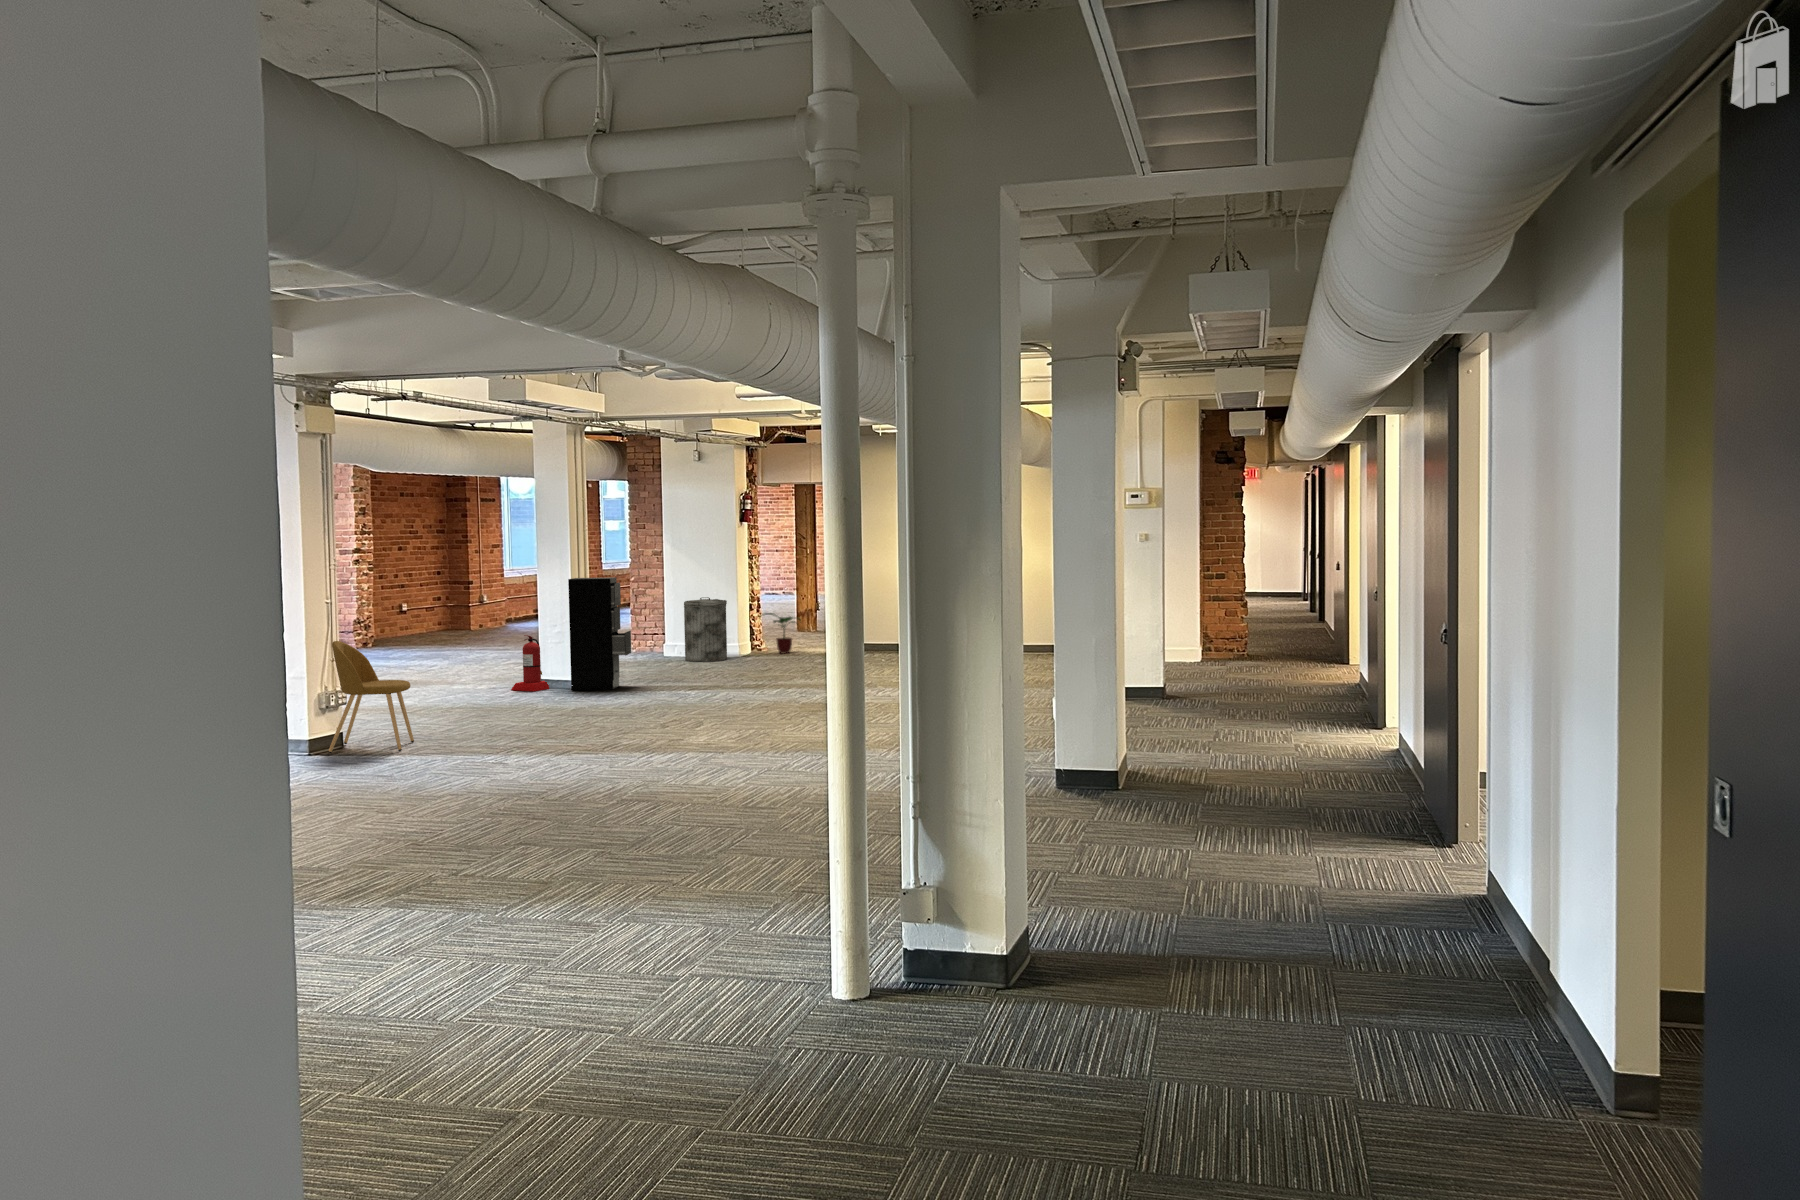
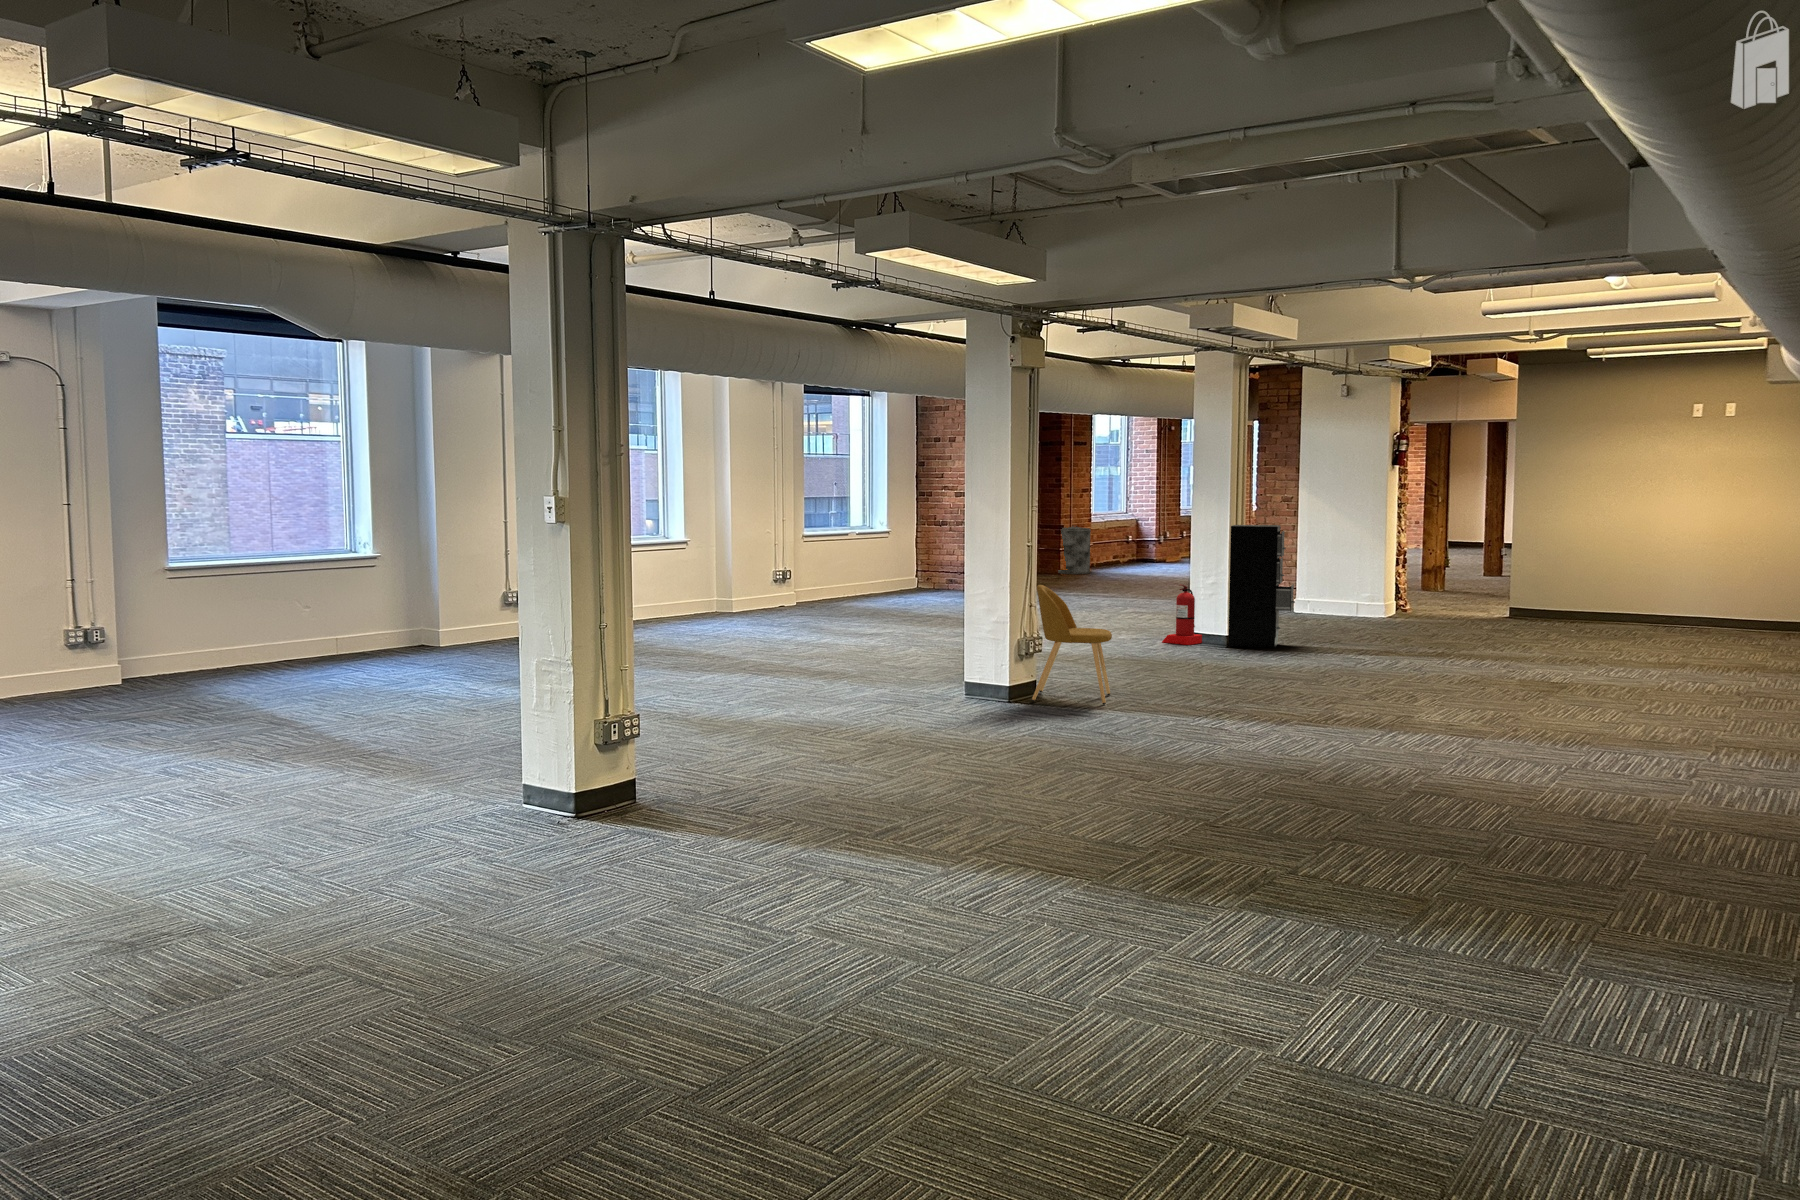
trash can: present [684,597,727,662] -> present [1058,526,1091,574]
potted plant: present [765,613,800,654] -> none [1403,570,1455,616]

